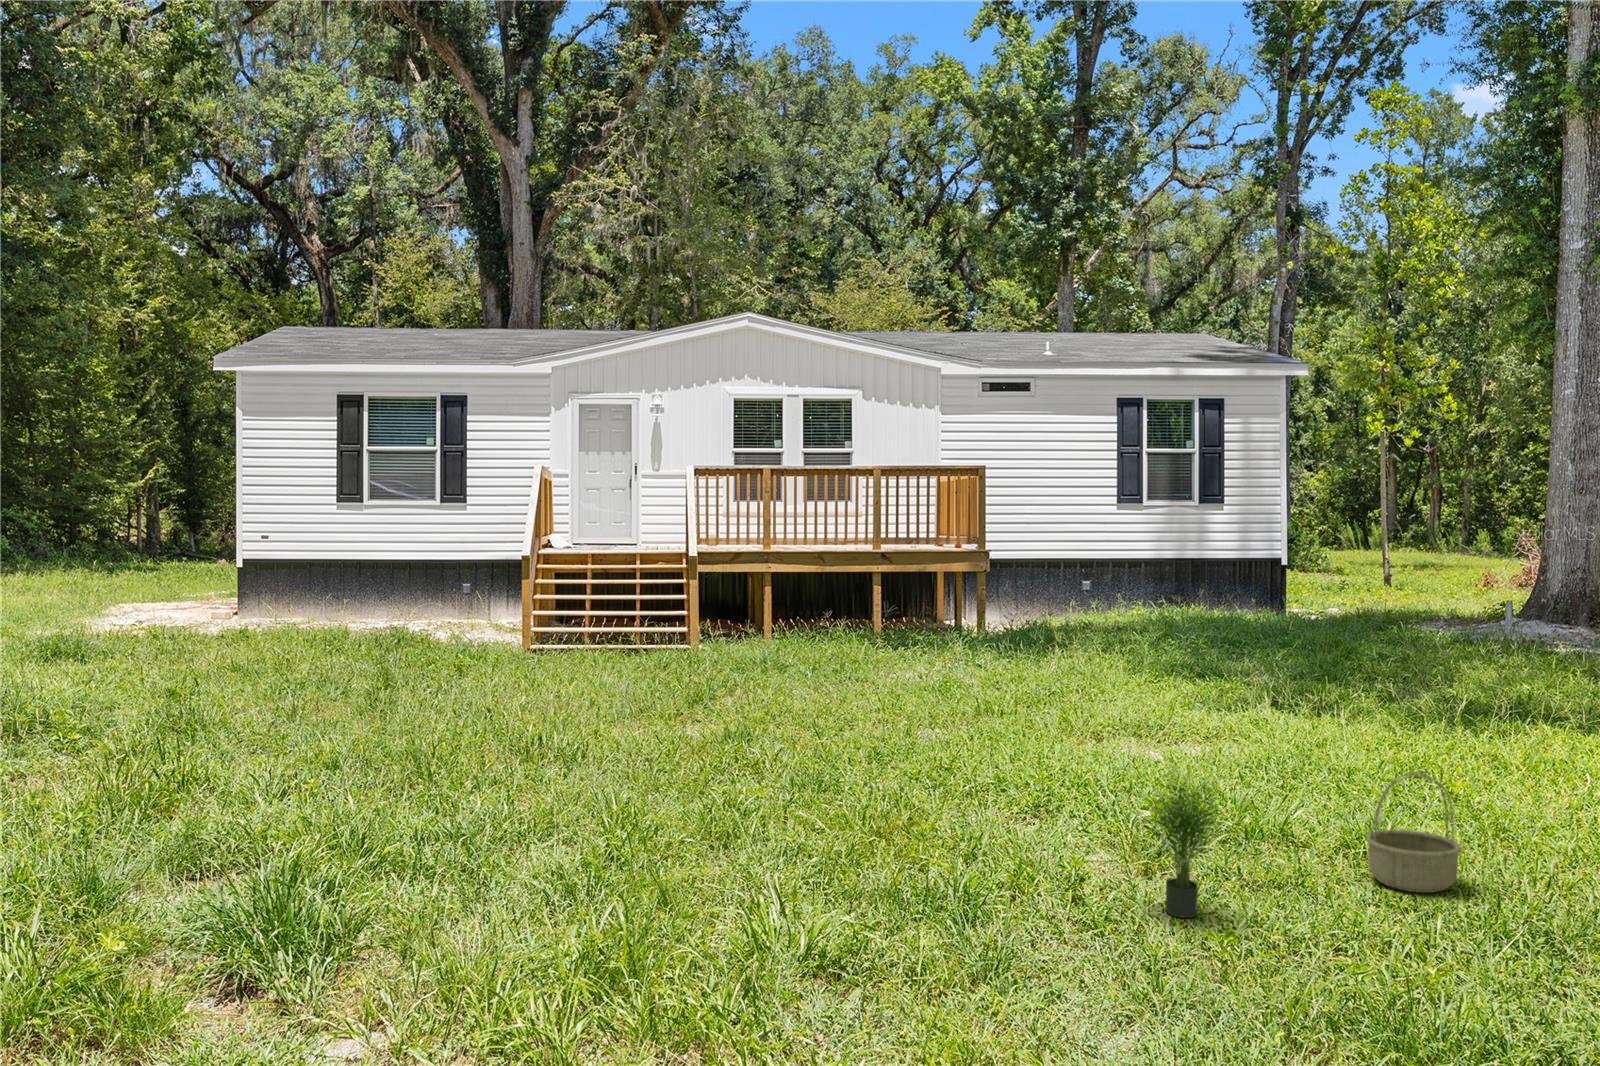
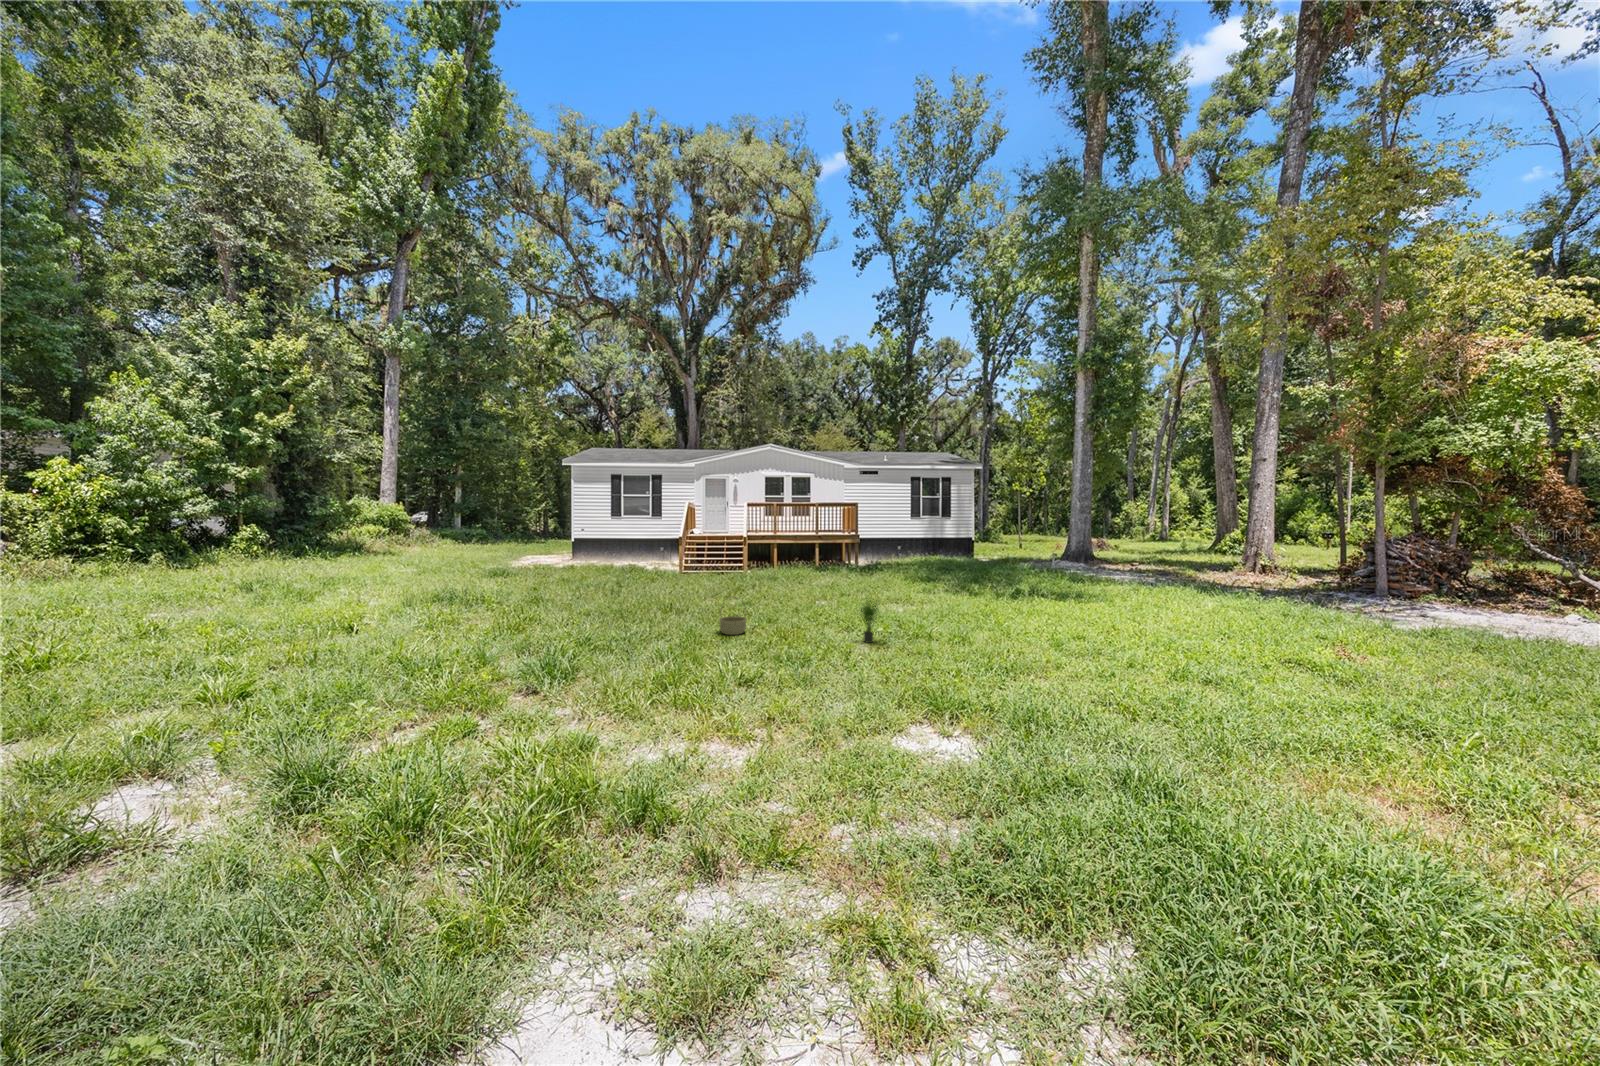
basket: present [1366,772,1461,893] -> present [719,597,747,635]

